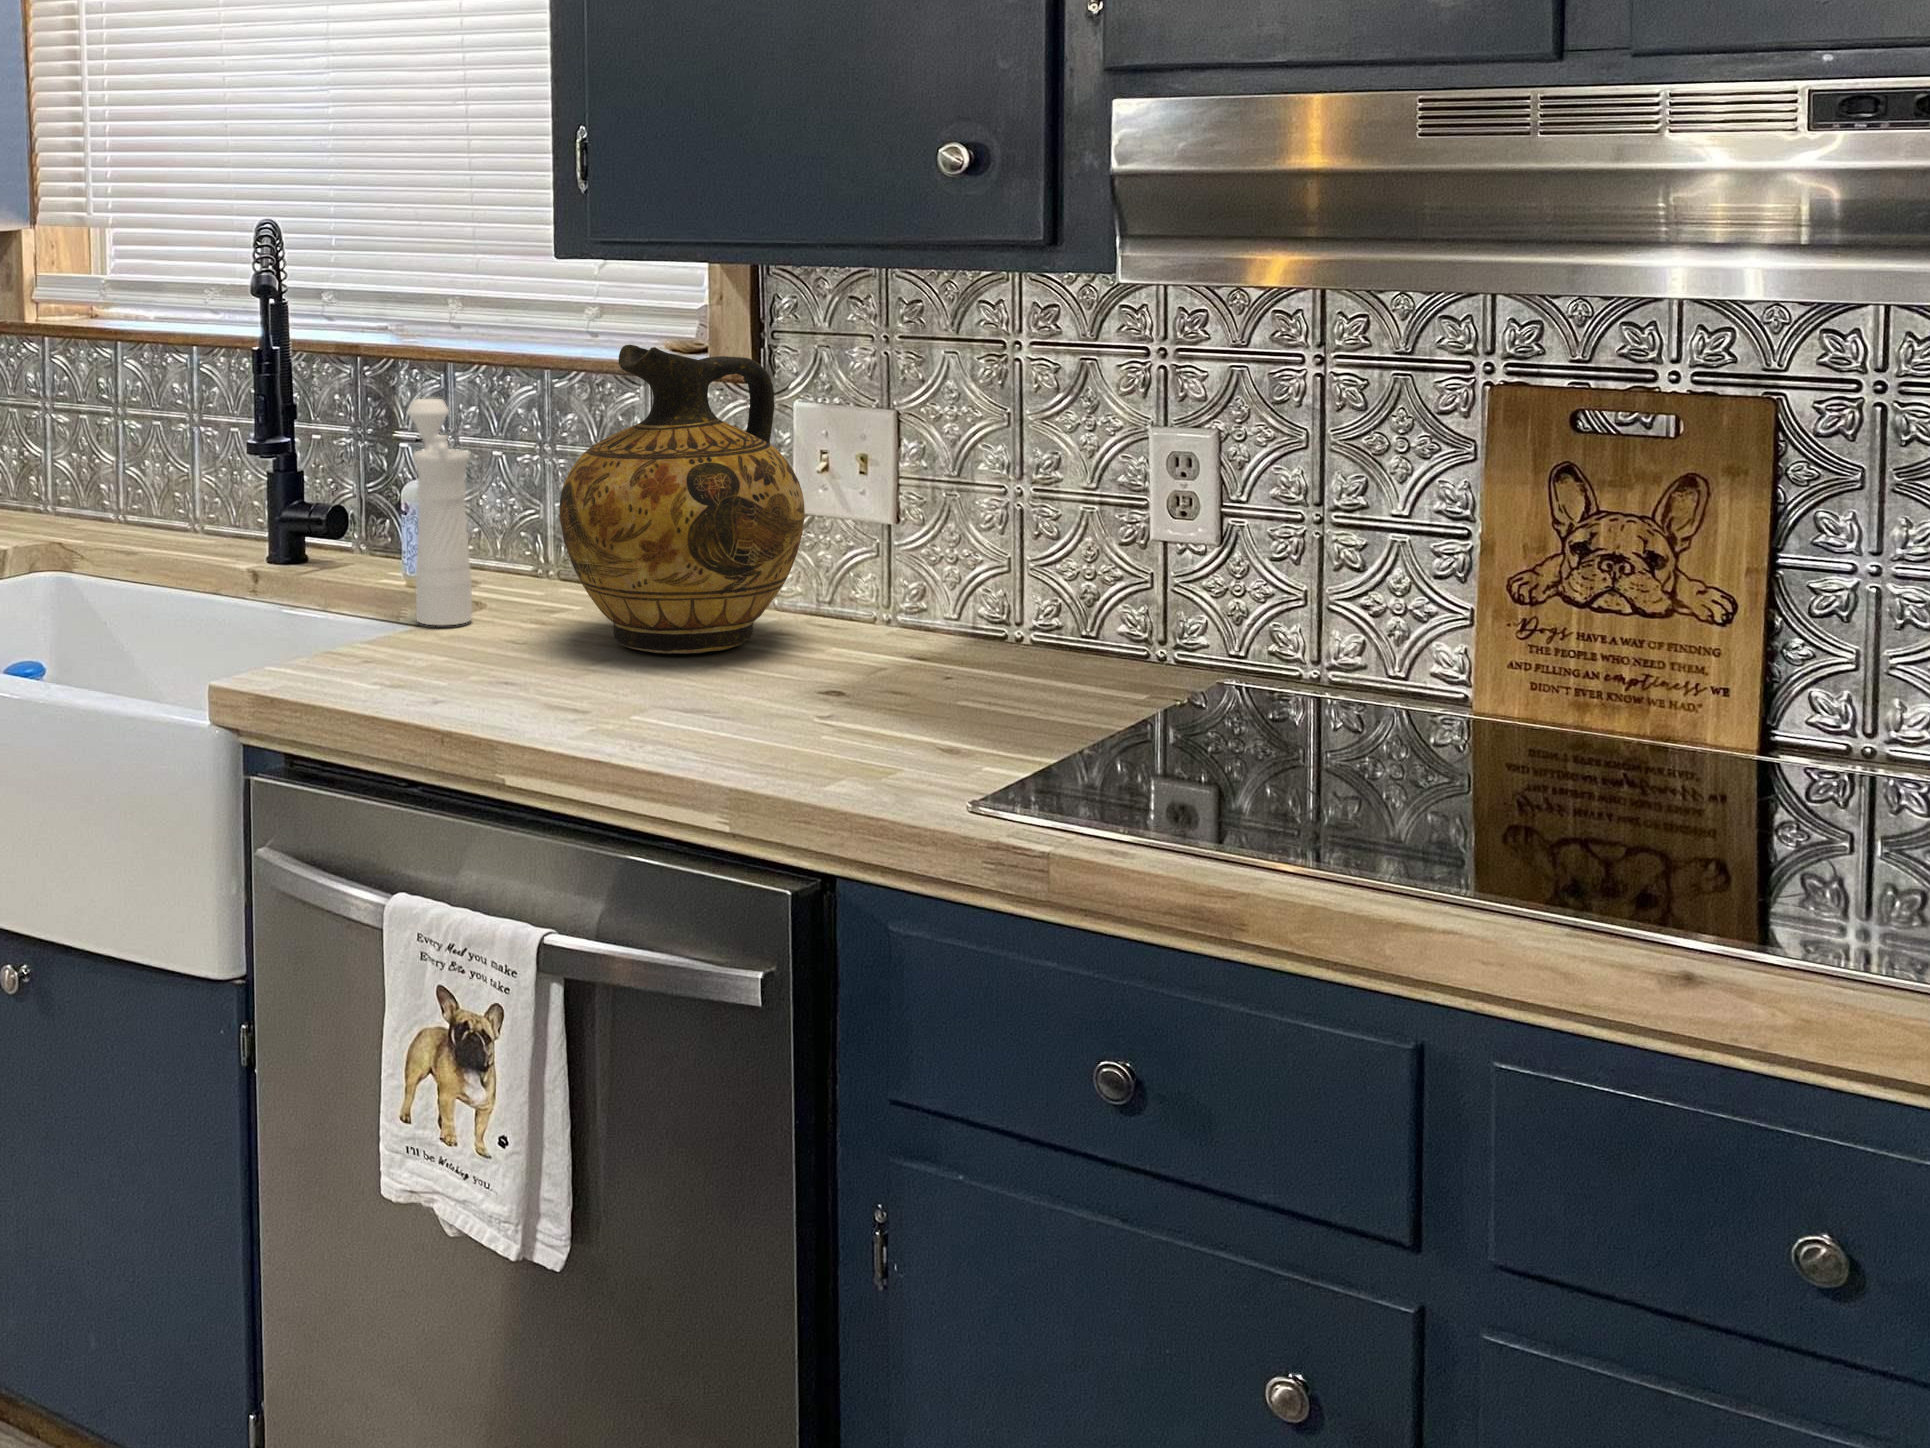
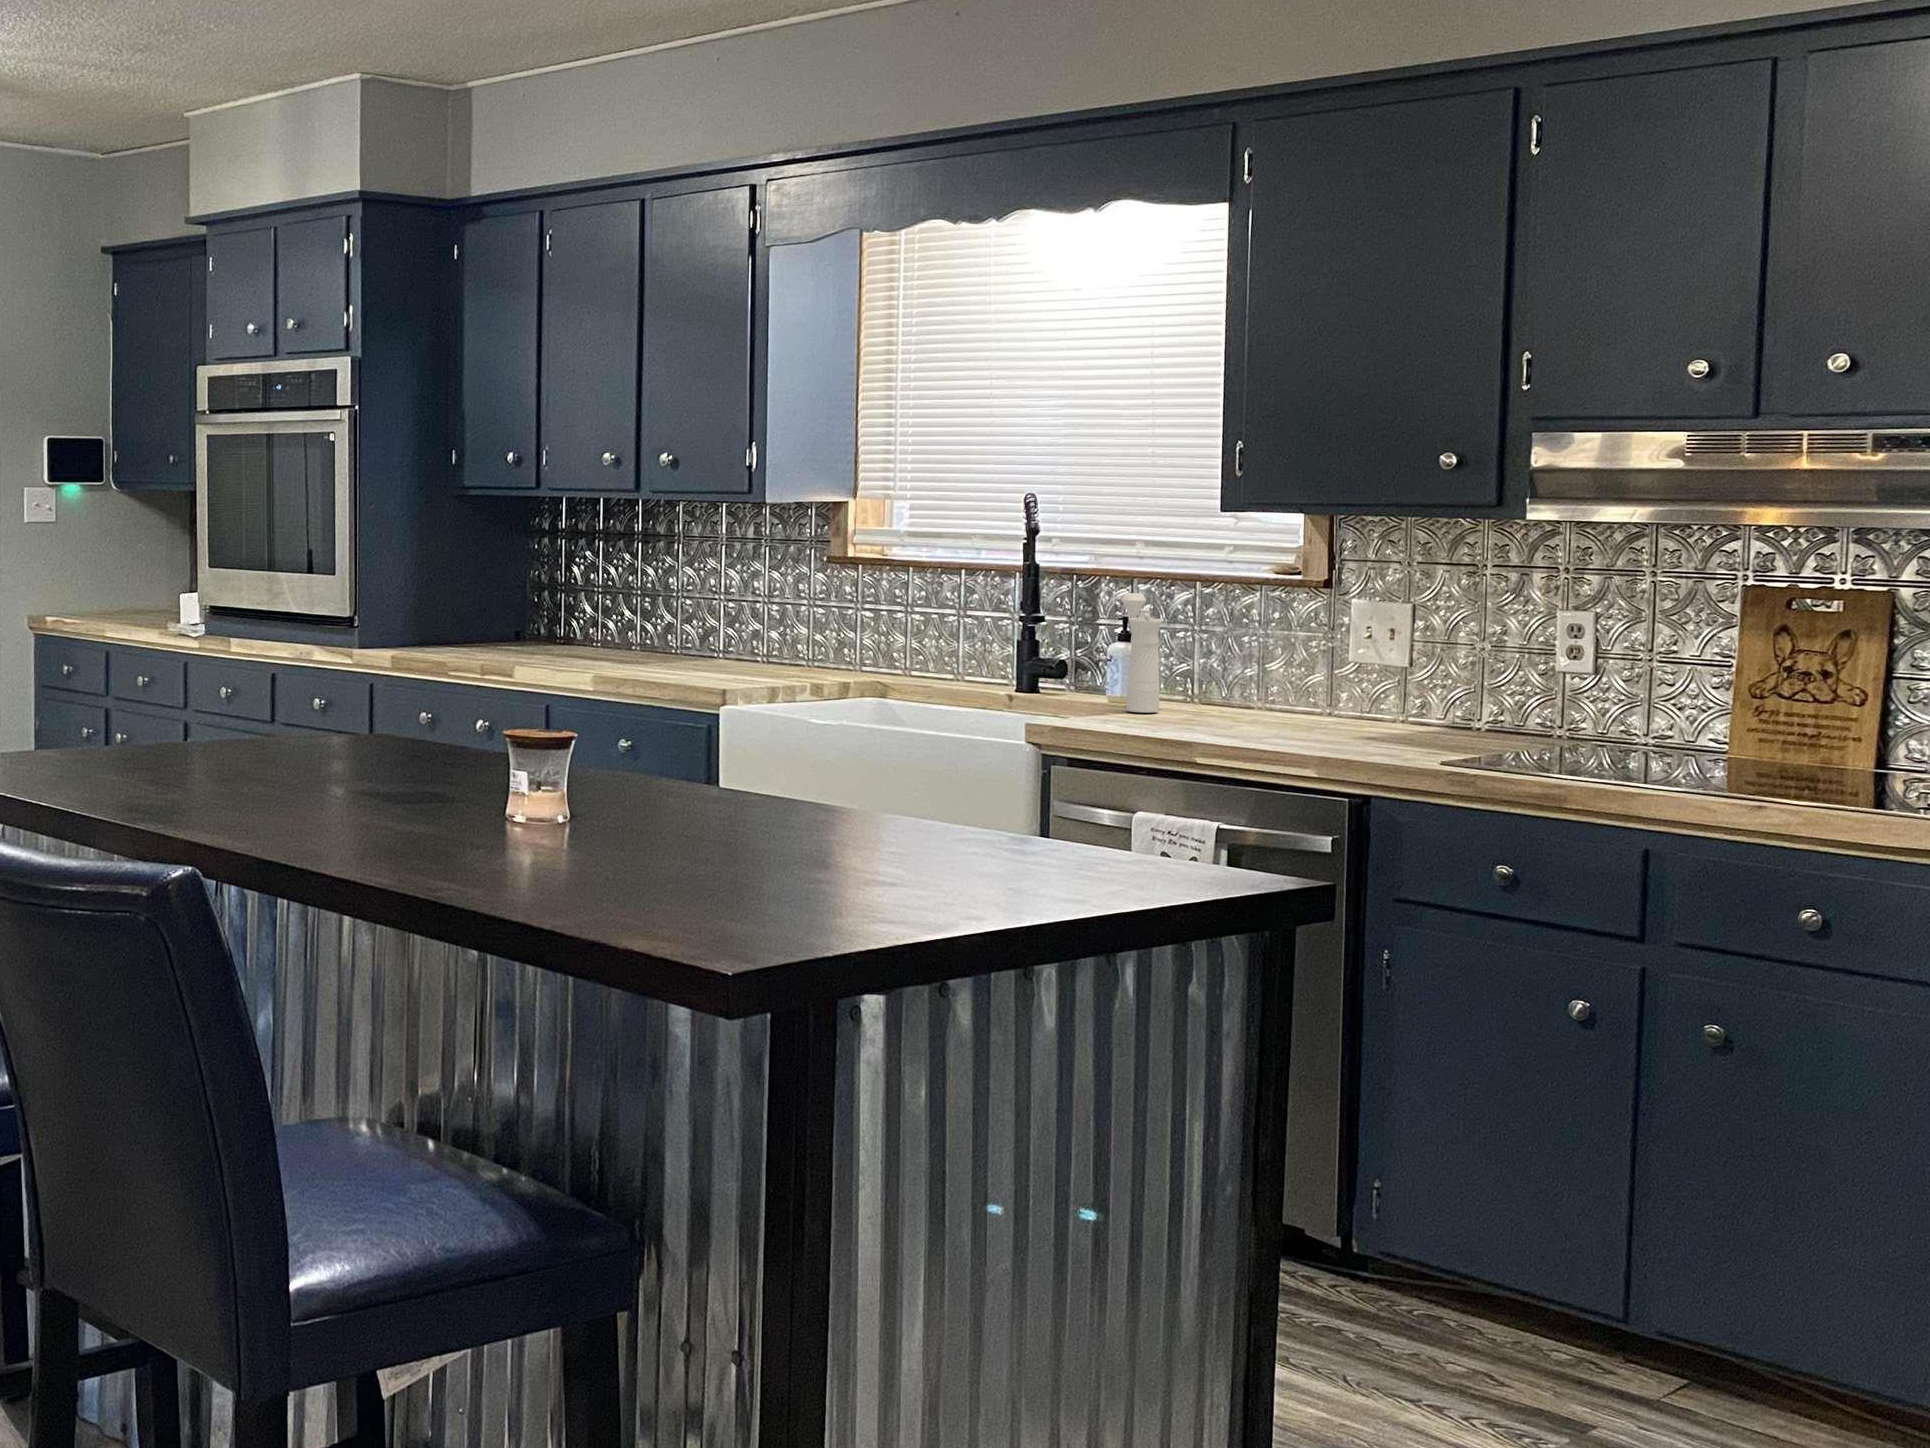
ceramic jug: present [559,345,805,654] -> none [1216,559,1357,724]

